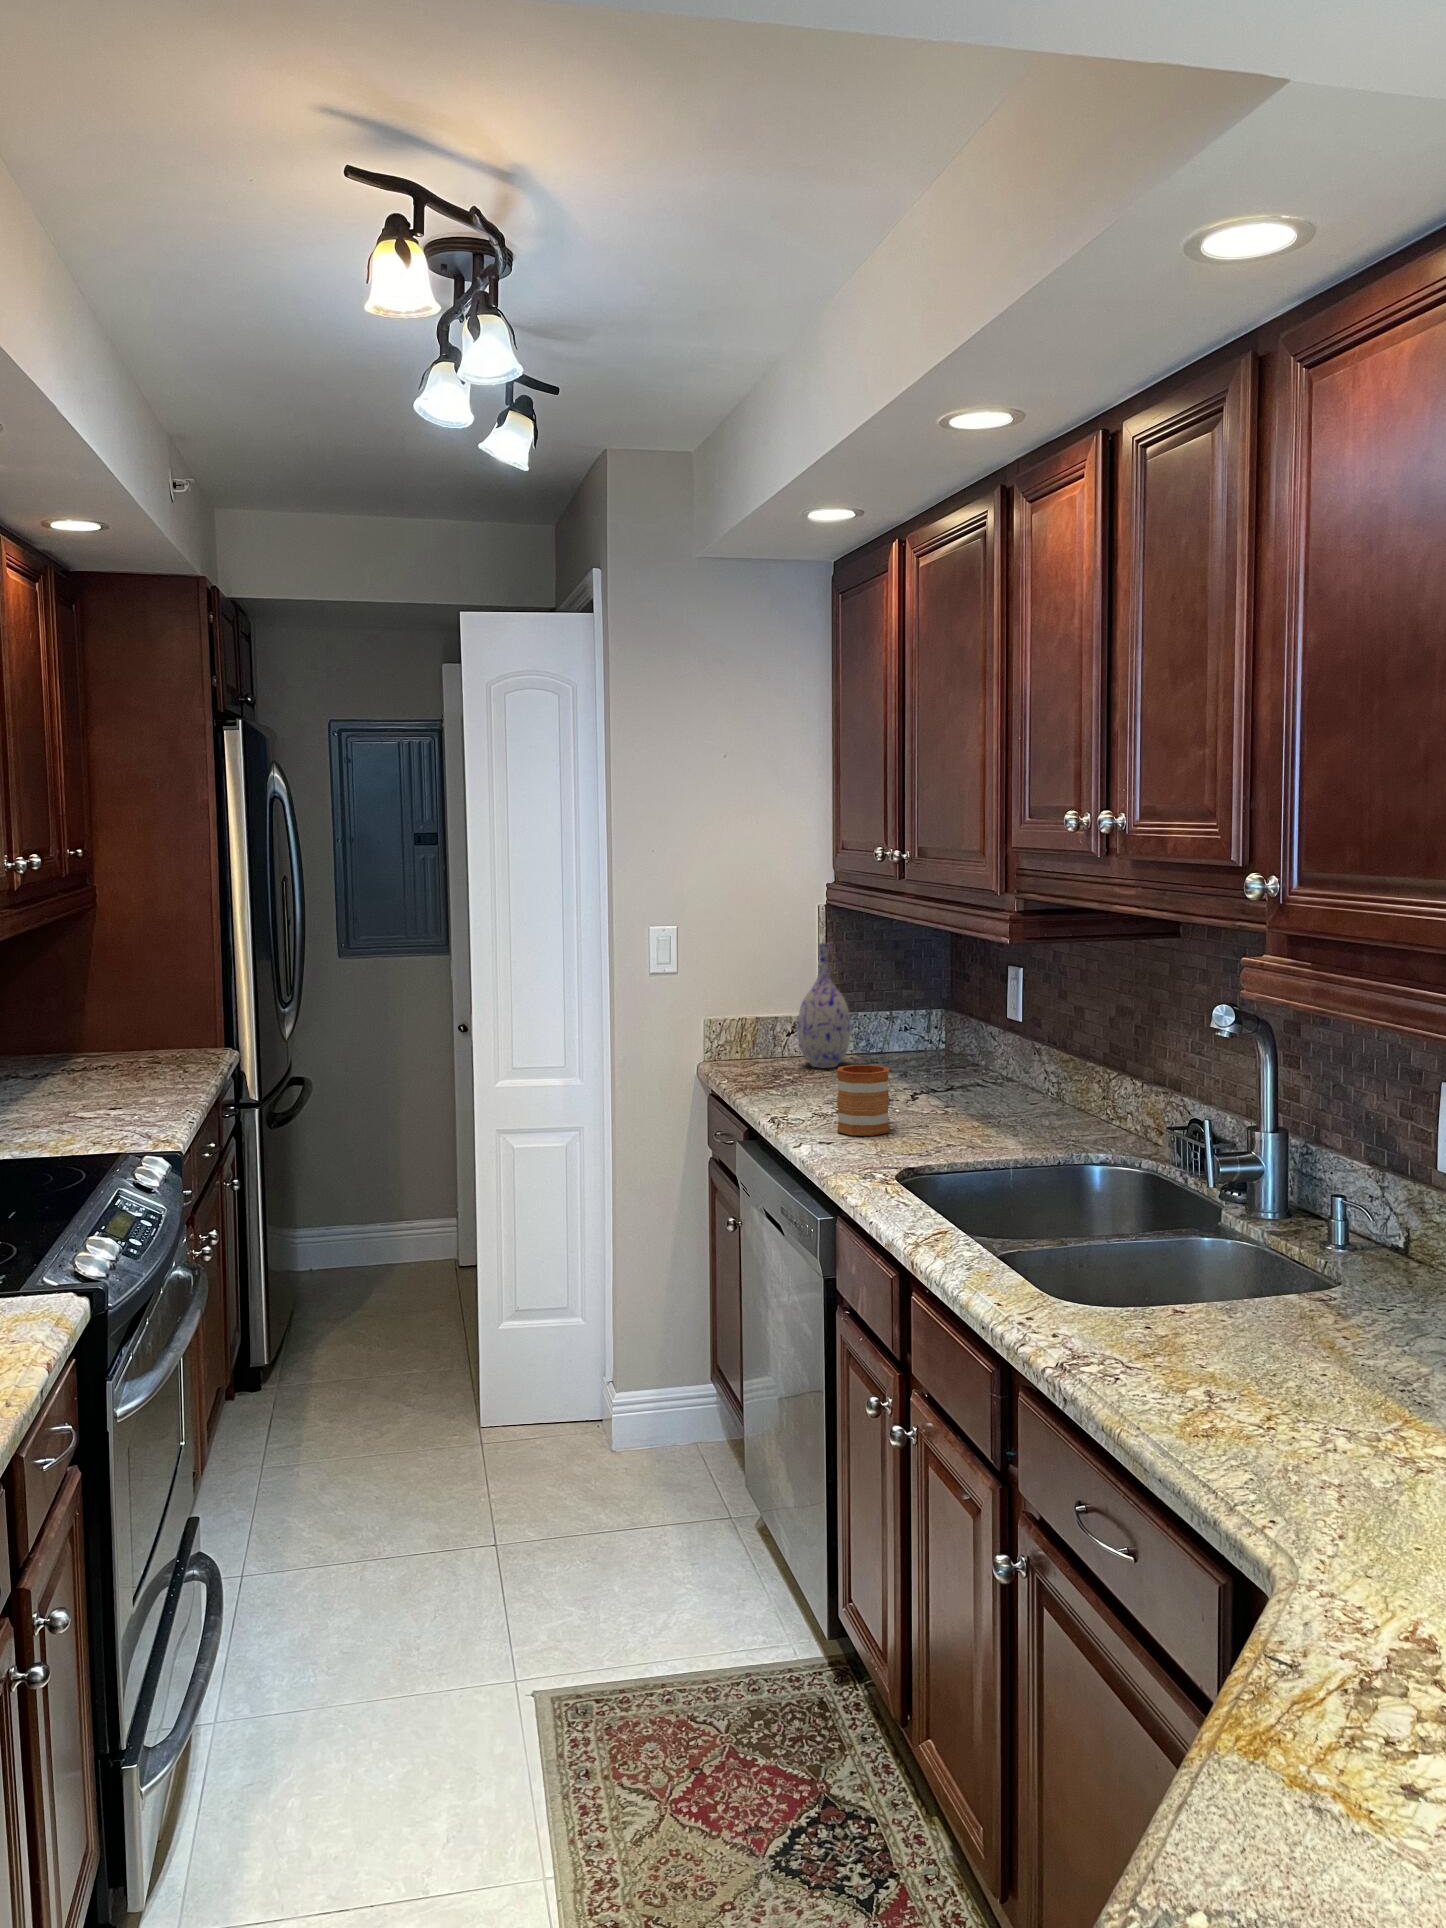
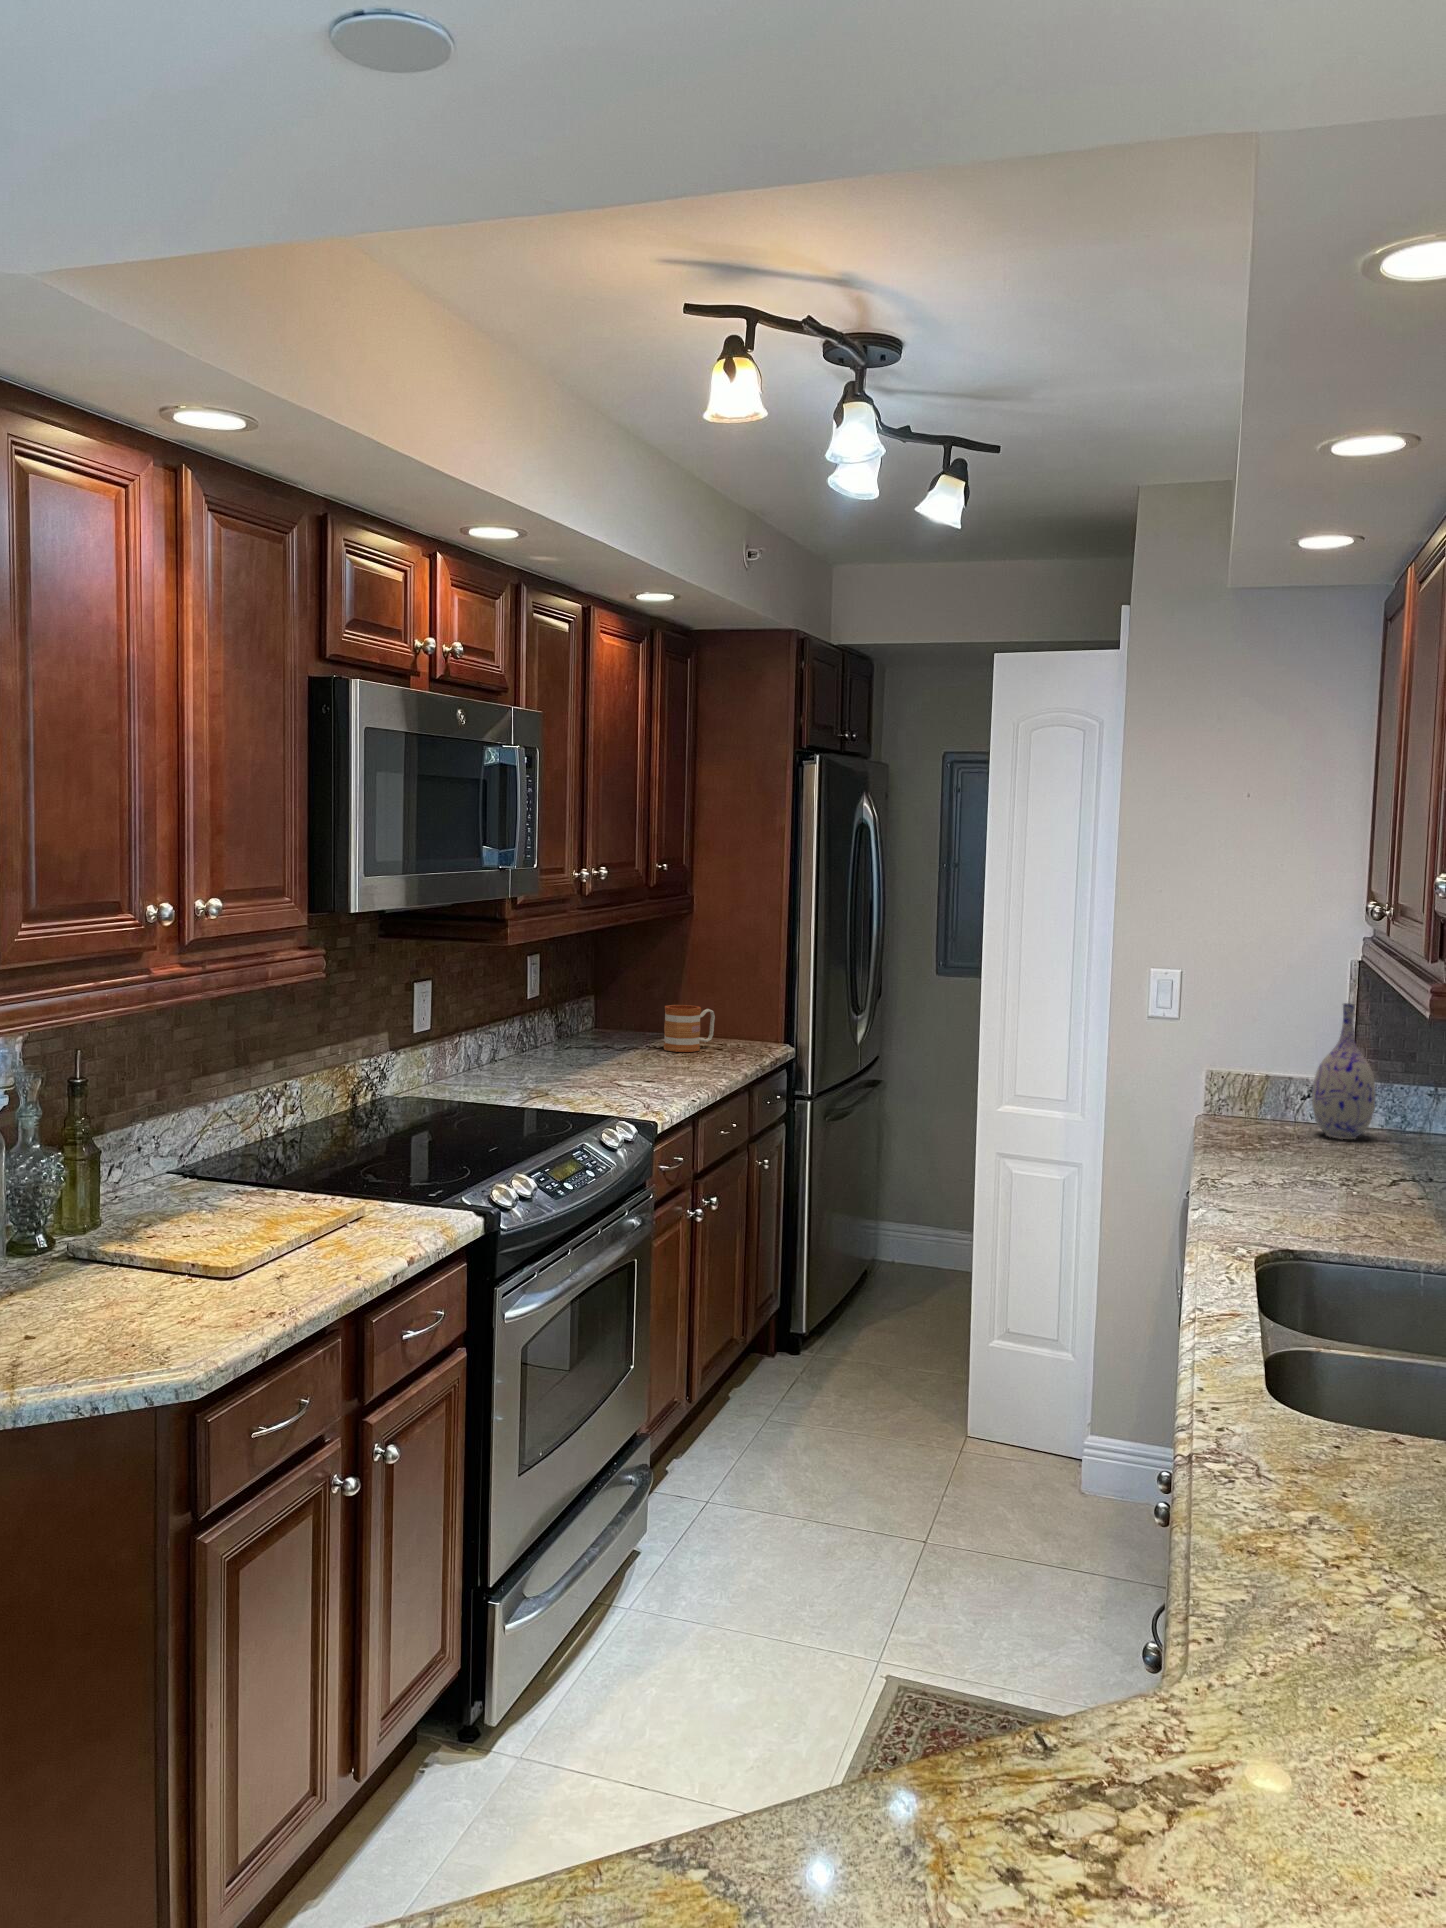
mug: present [837,1065,889,1136] -> present [663,1005,715,1052]

